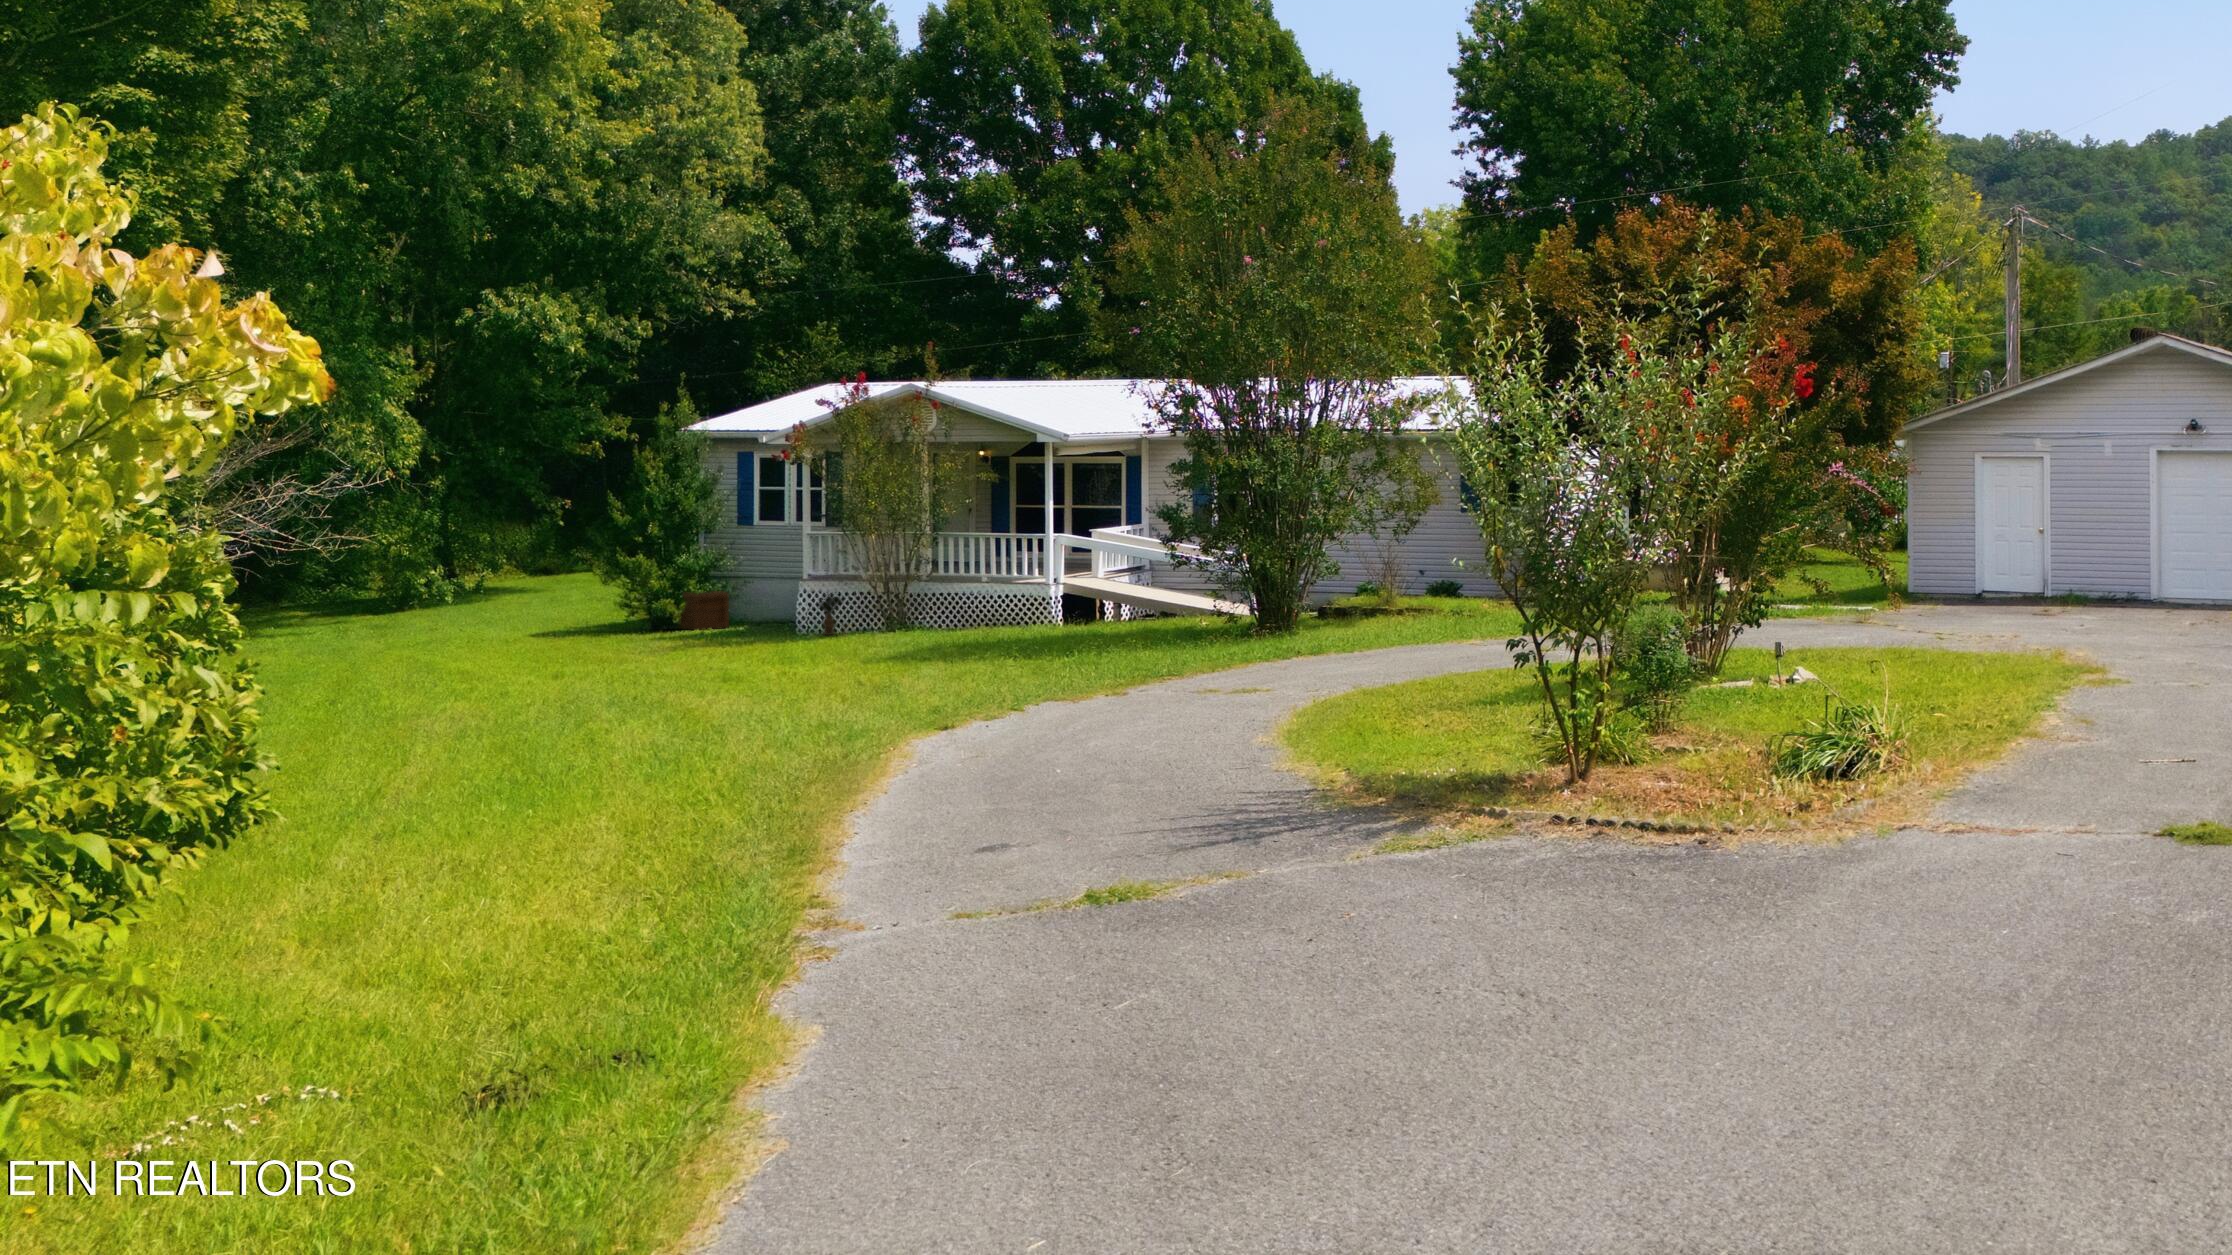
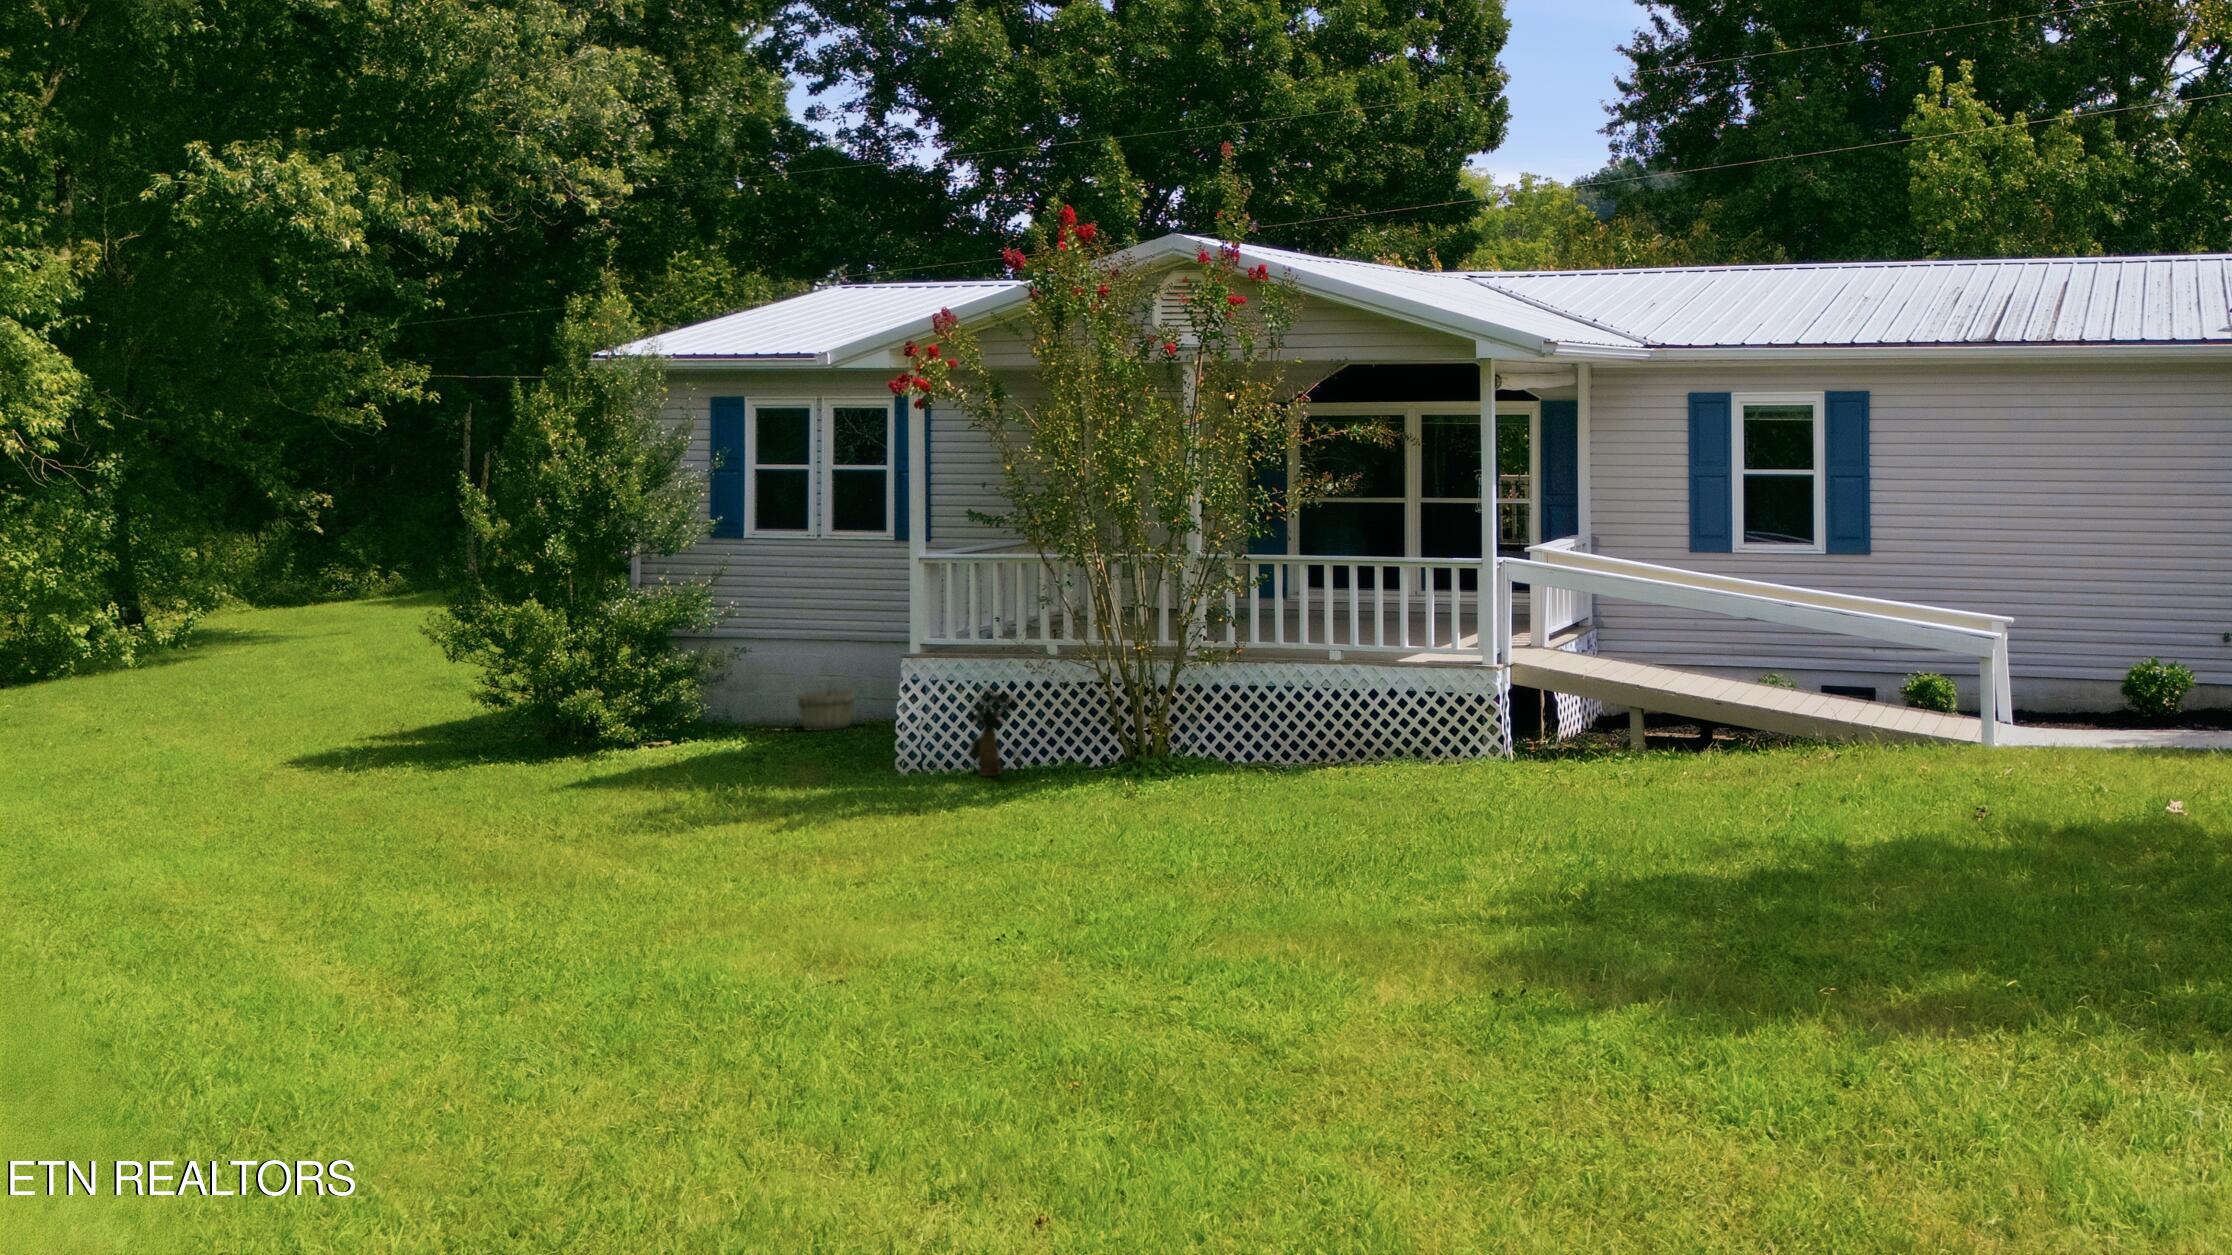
wooden crate: present [678,591,729,630] -> none [617,671,726,756]
wooden bucket: none [771,601,802,626] -> present [797,688,855,730]

